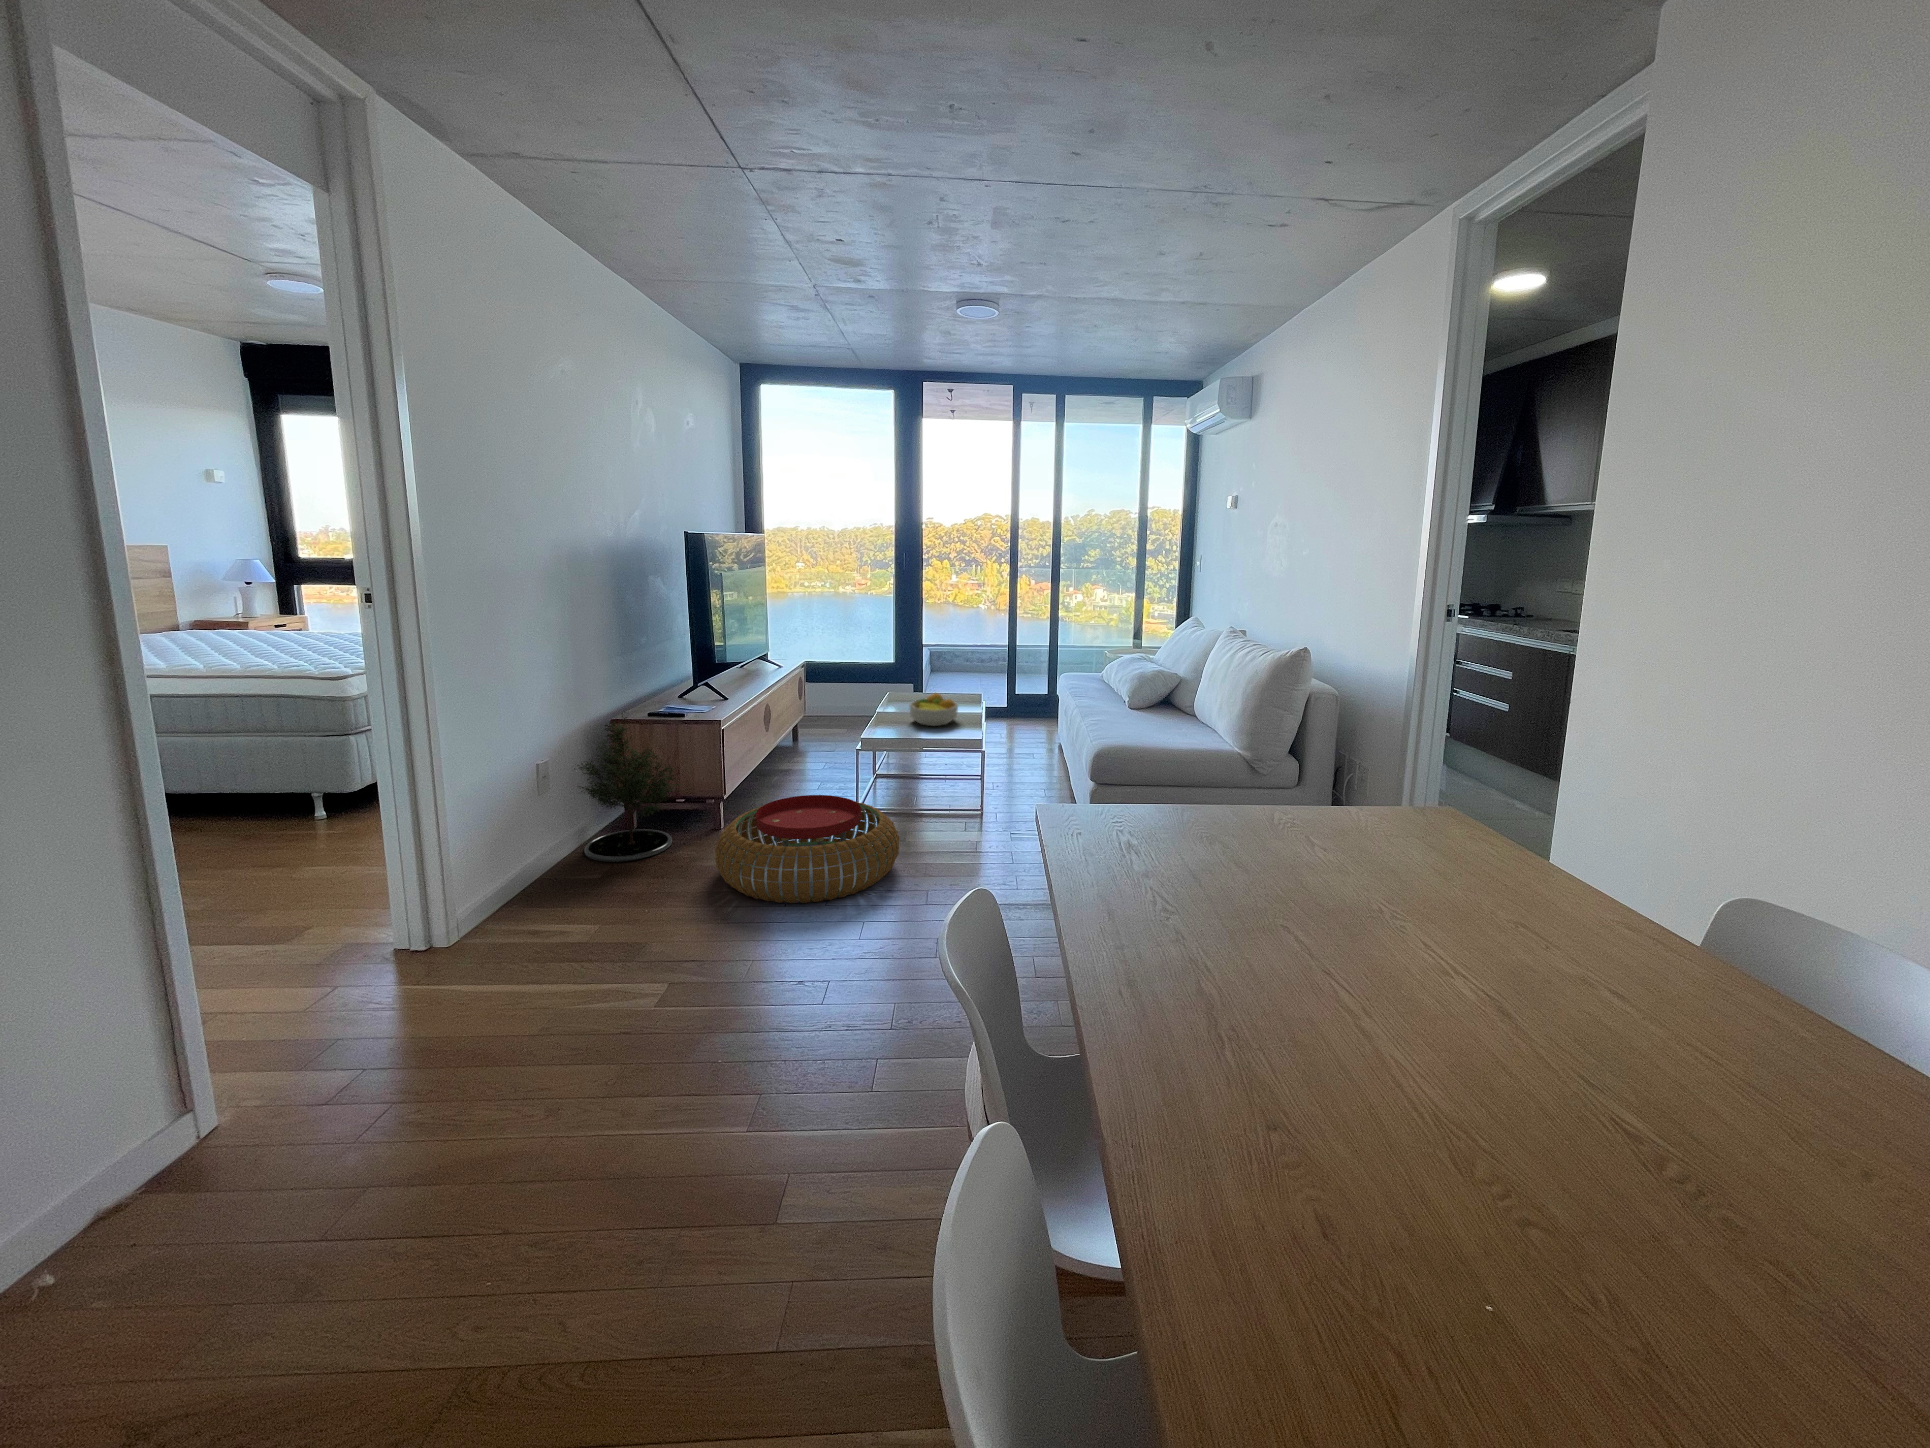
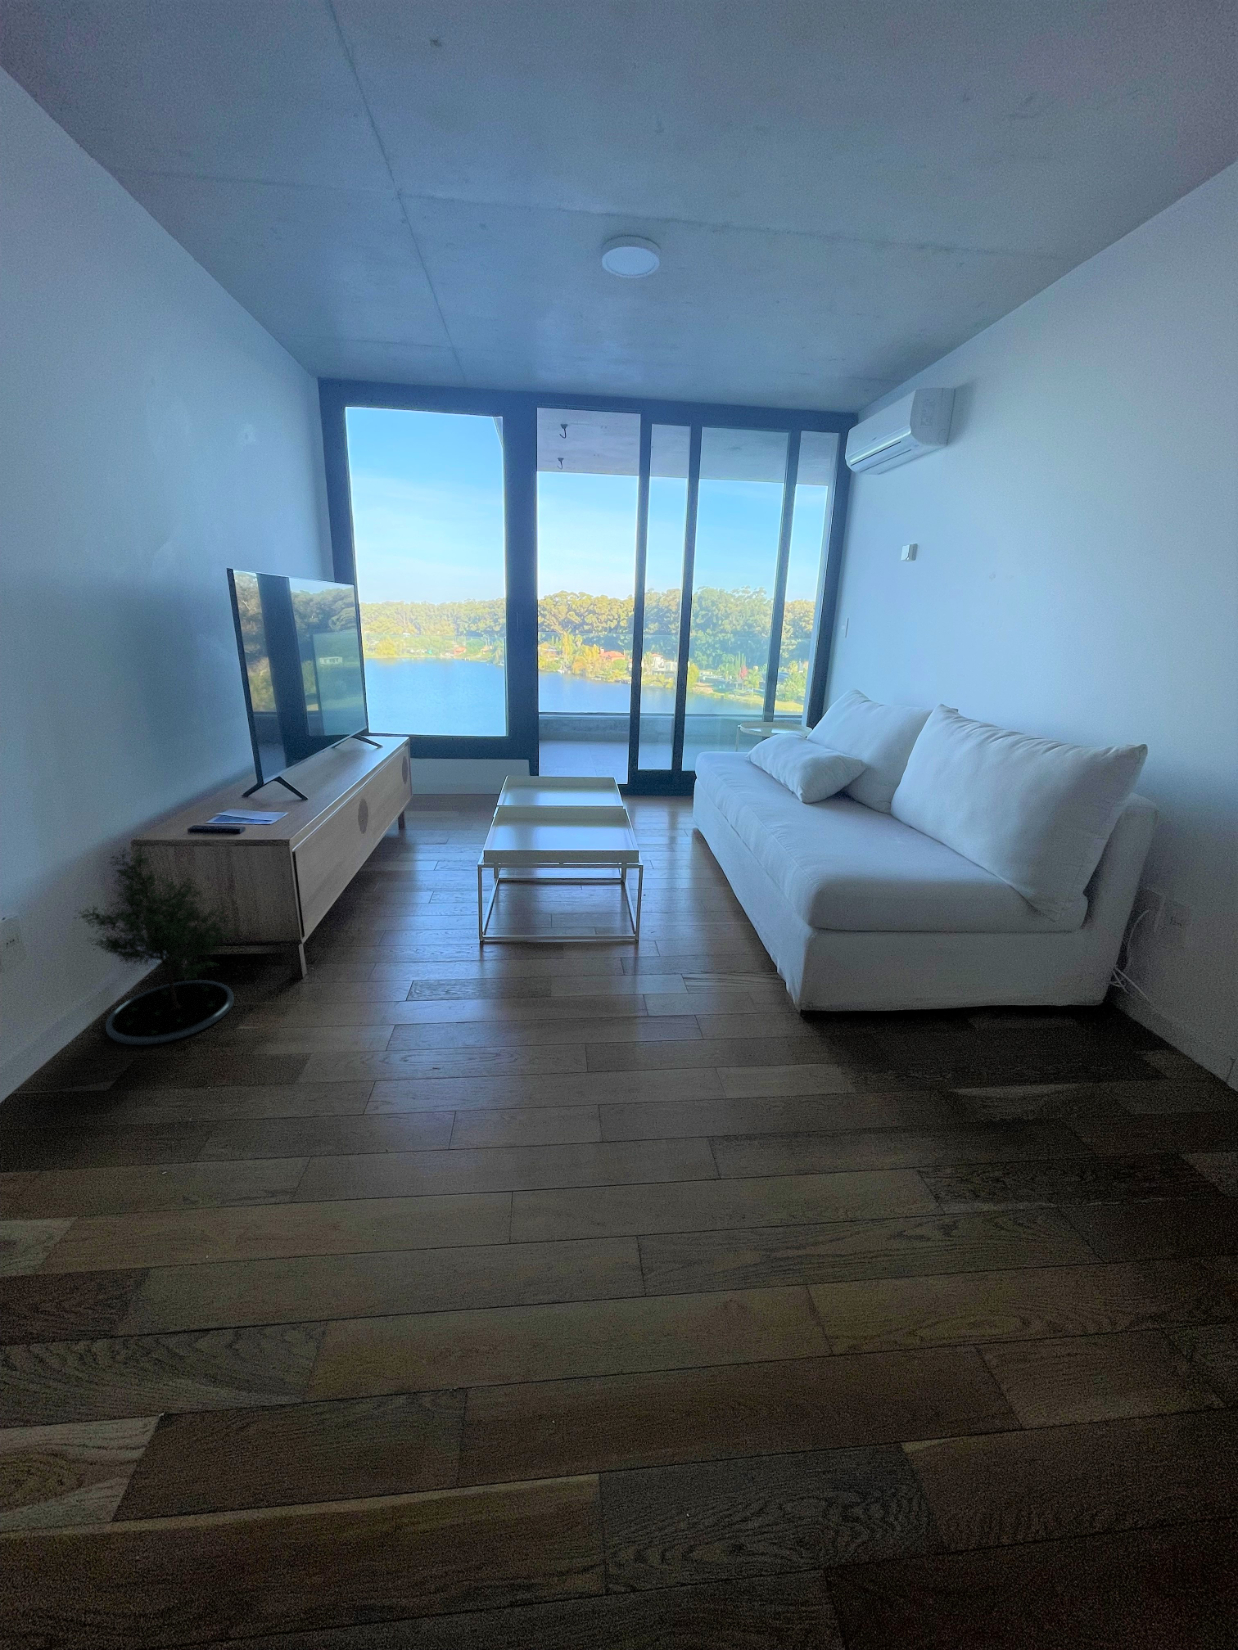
fruit bowl: present [910,693,958,726] -> none [538,783,598,827]
pouf: present [715,795,899,903] -> none [280,943,545,1132]

